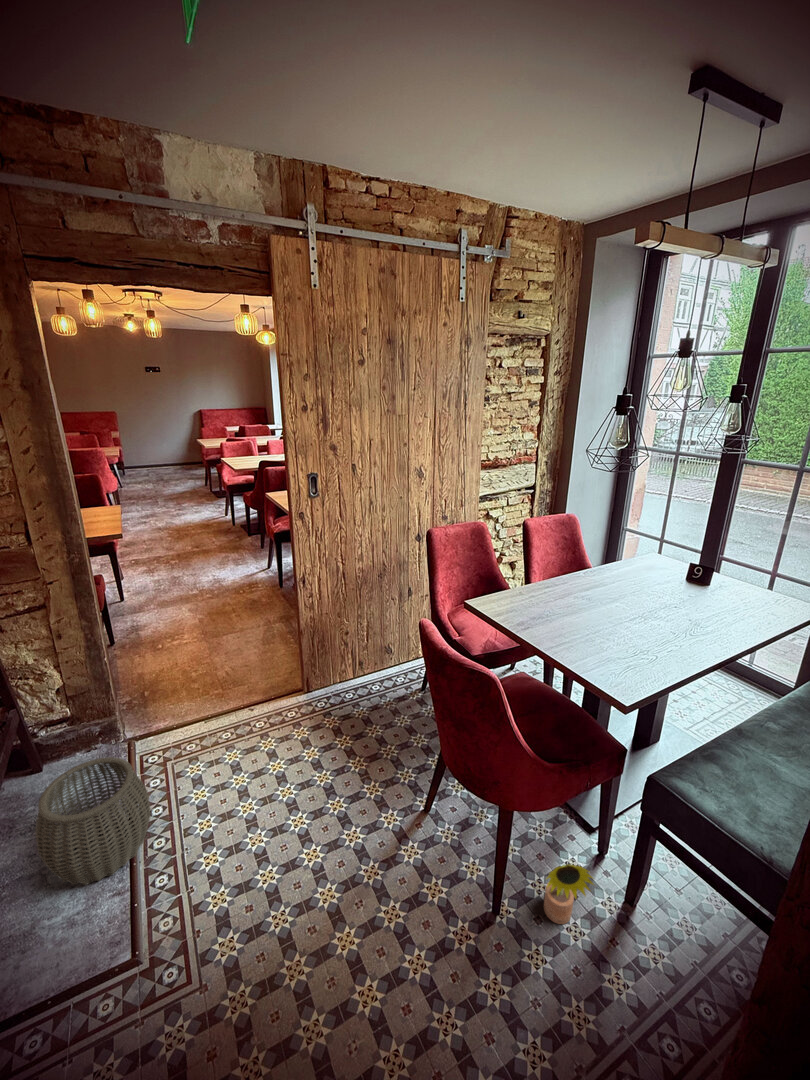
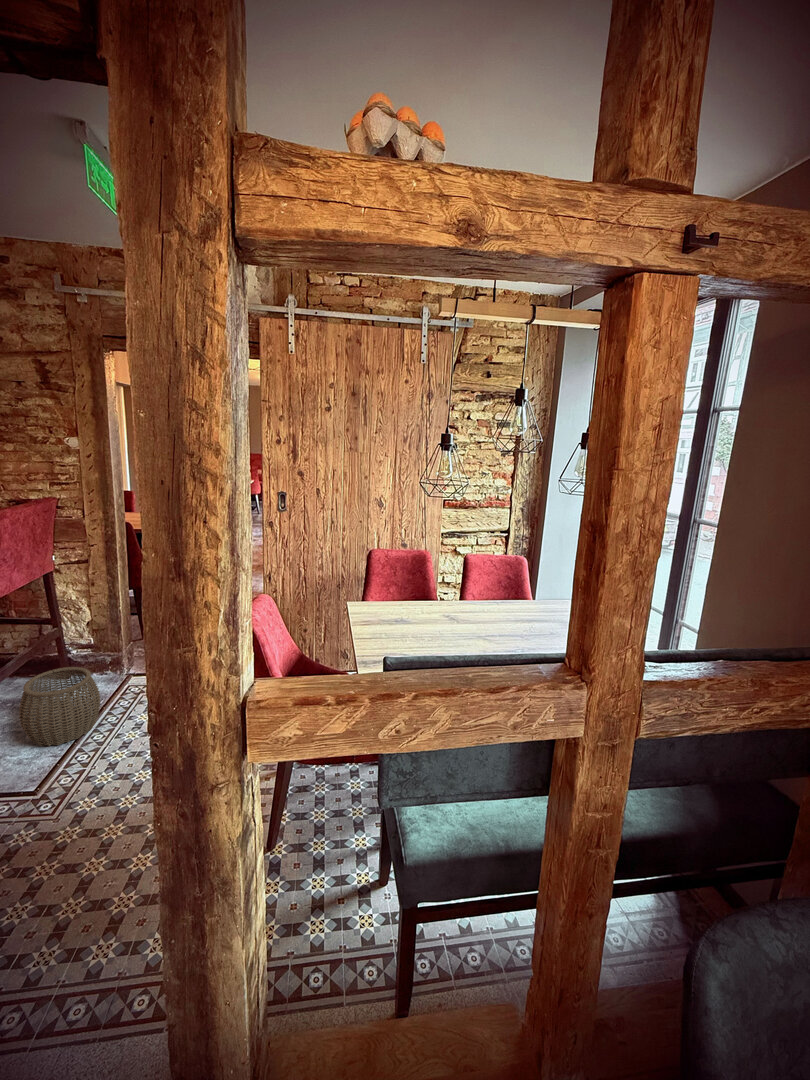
decorative plant: present [544,864,594,924] -> none [288,809,329,871]

